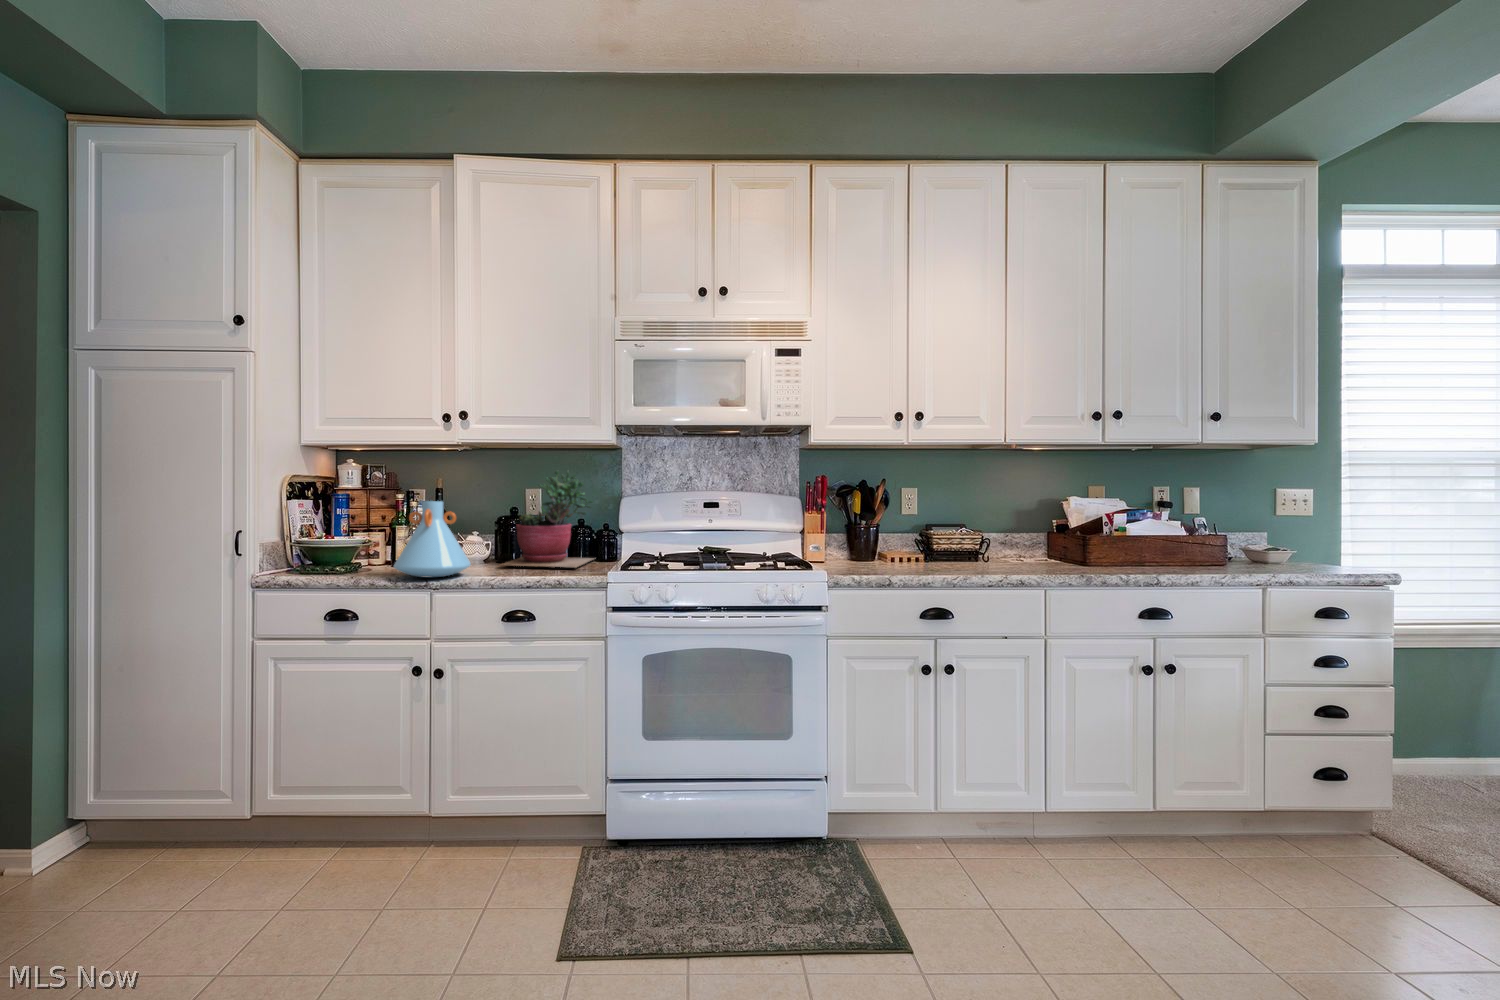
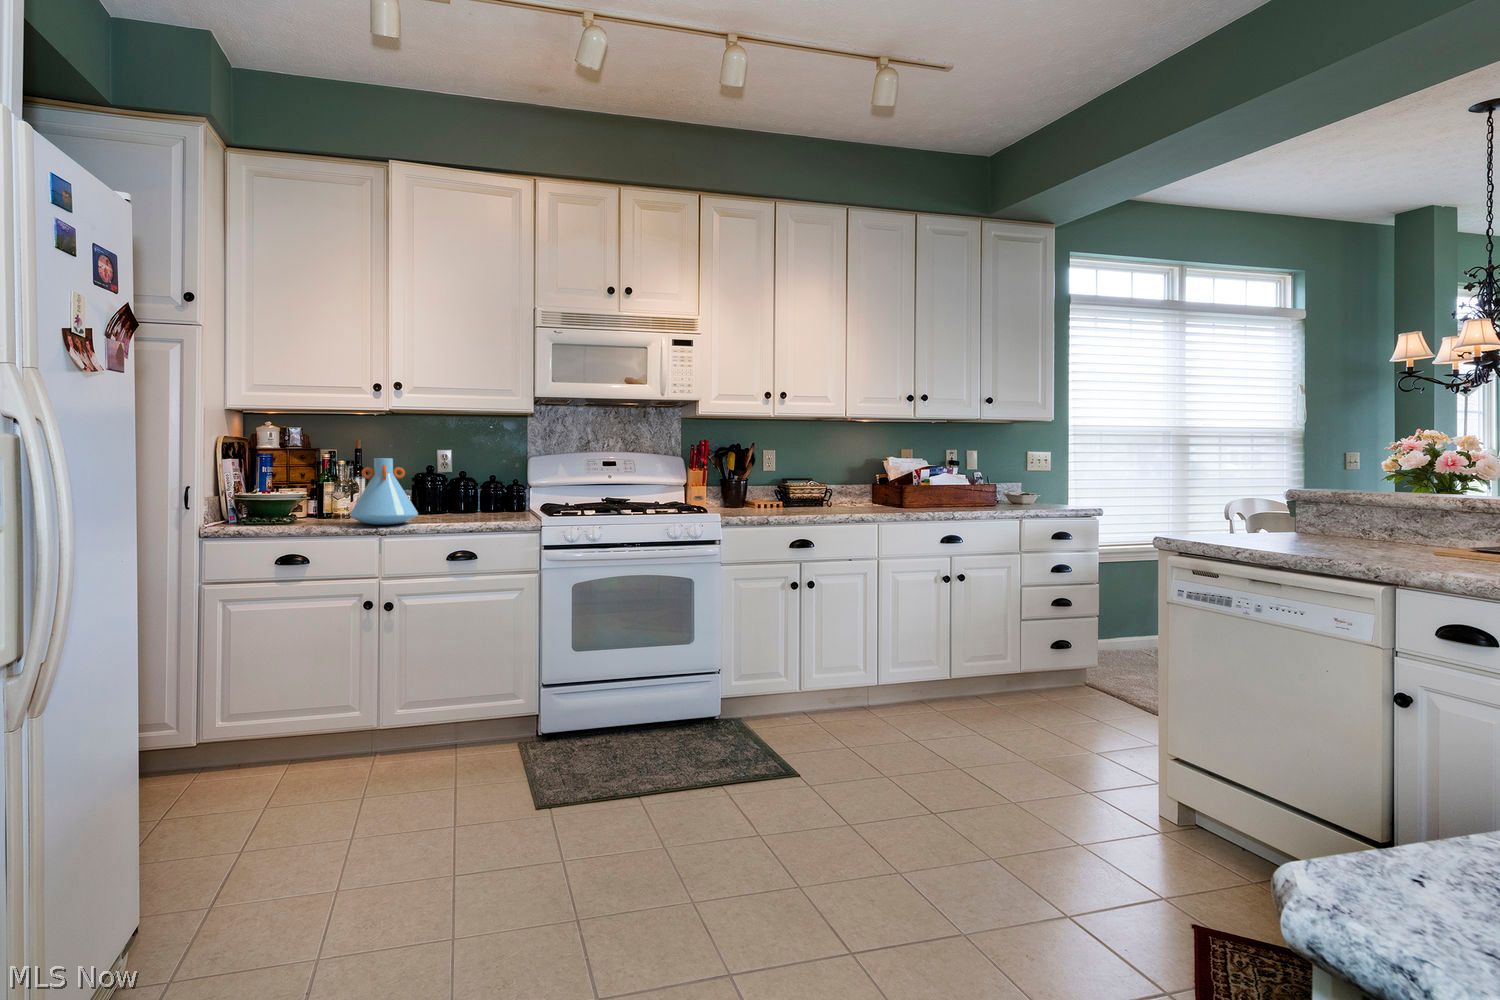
succulent plant: present [502,471,594,567] -> none [432,432,510,516]

